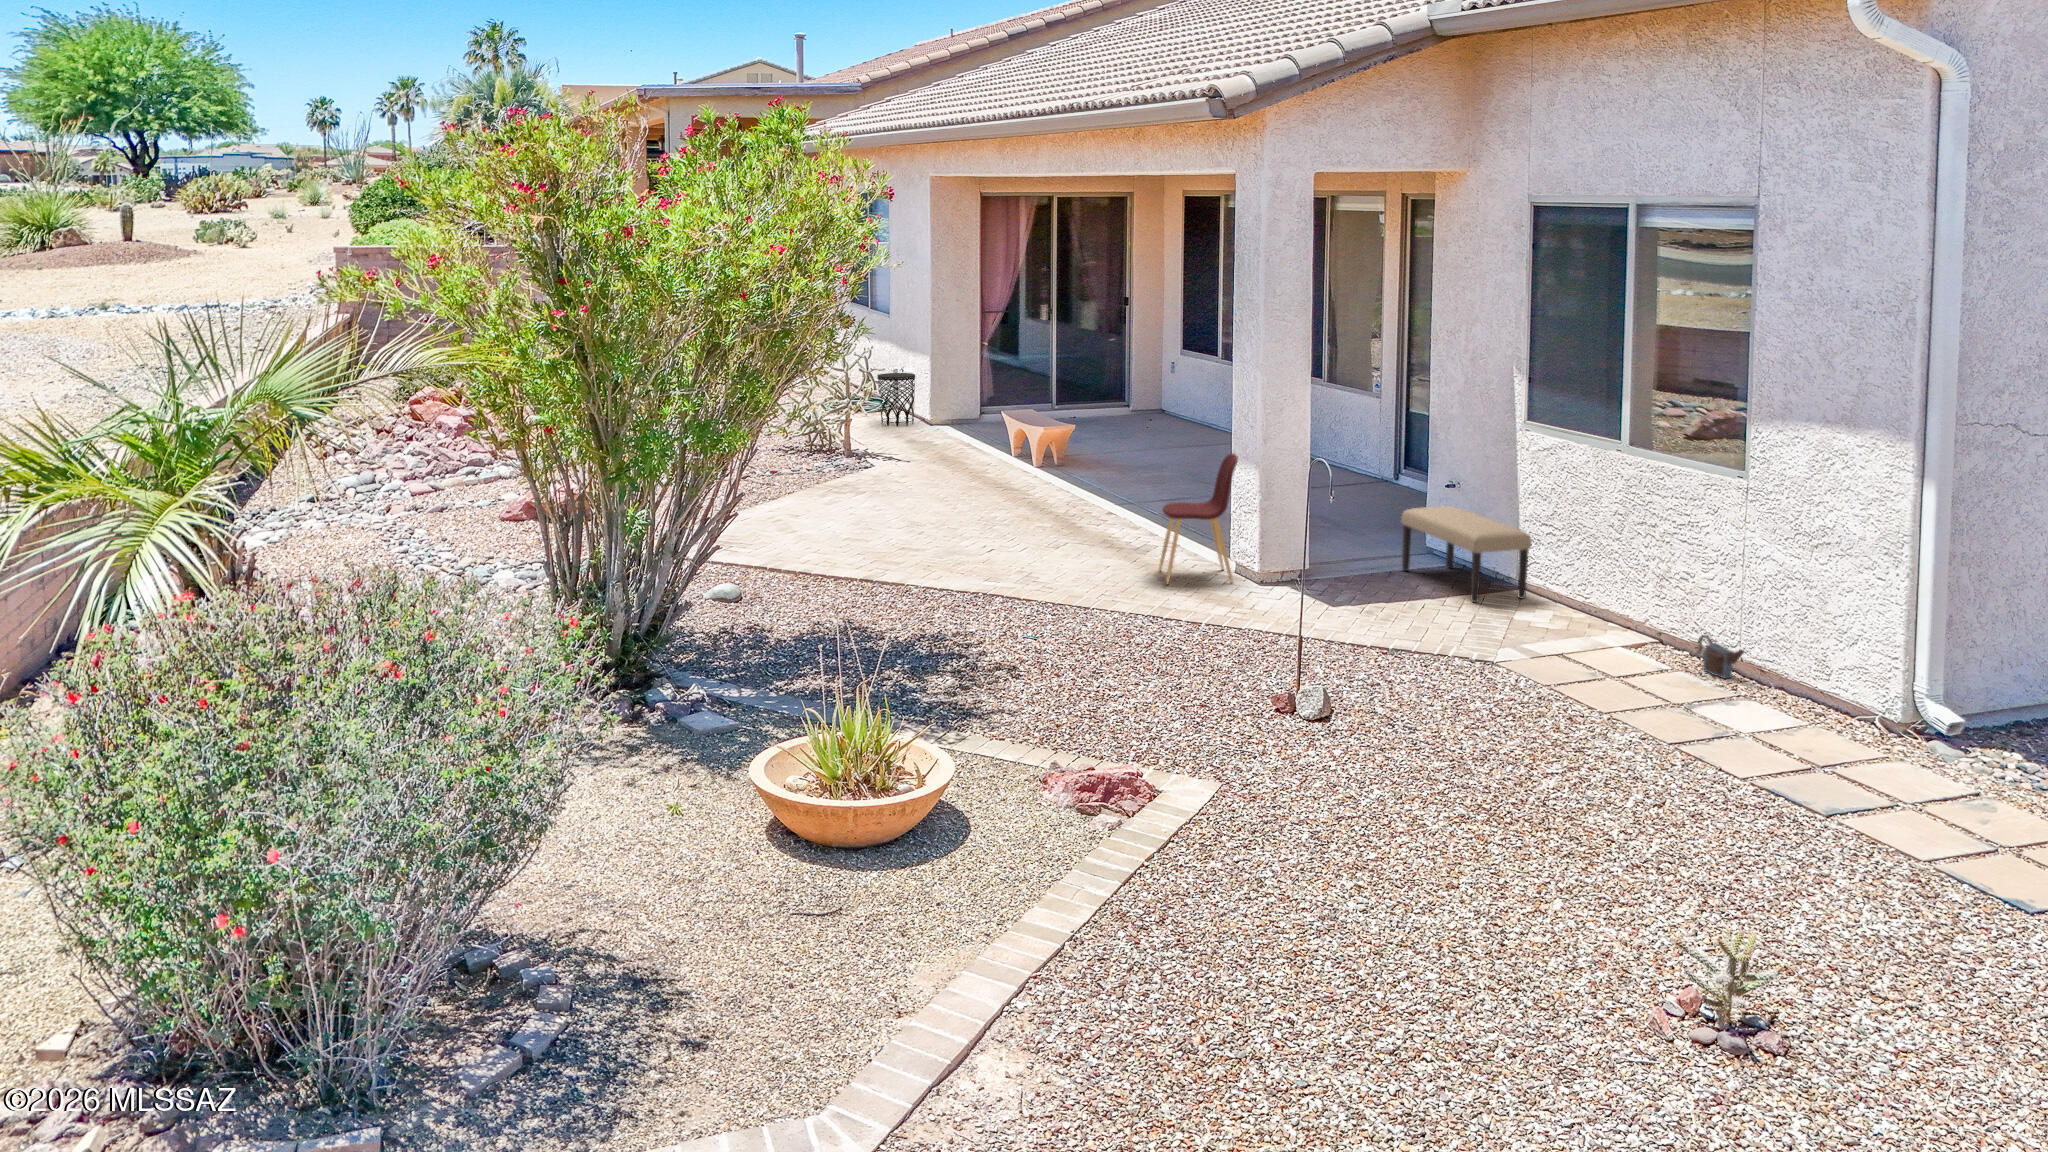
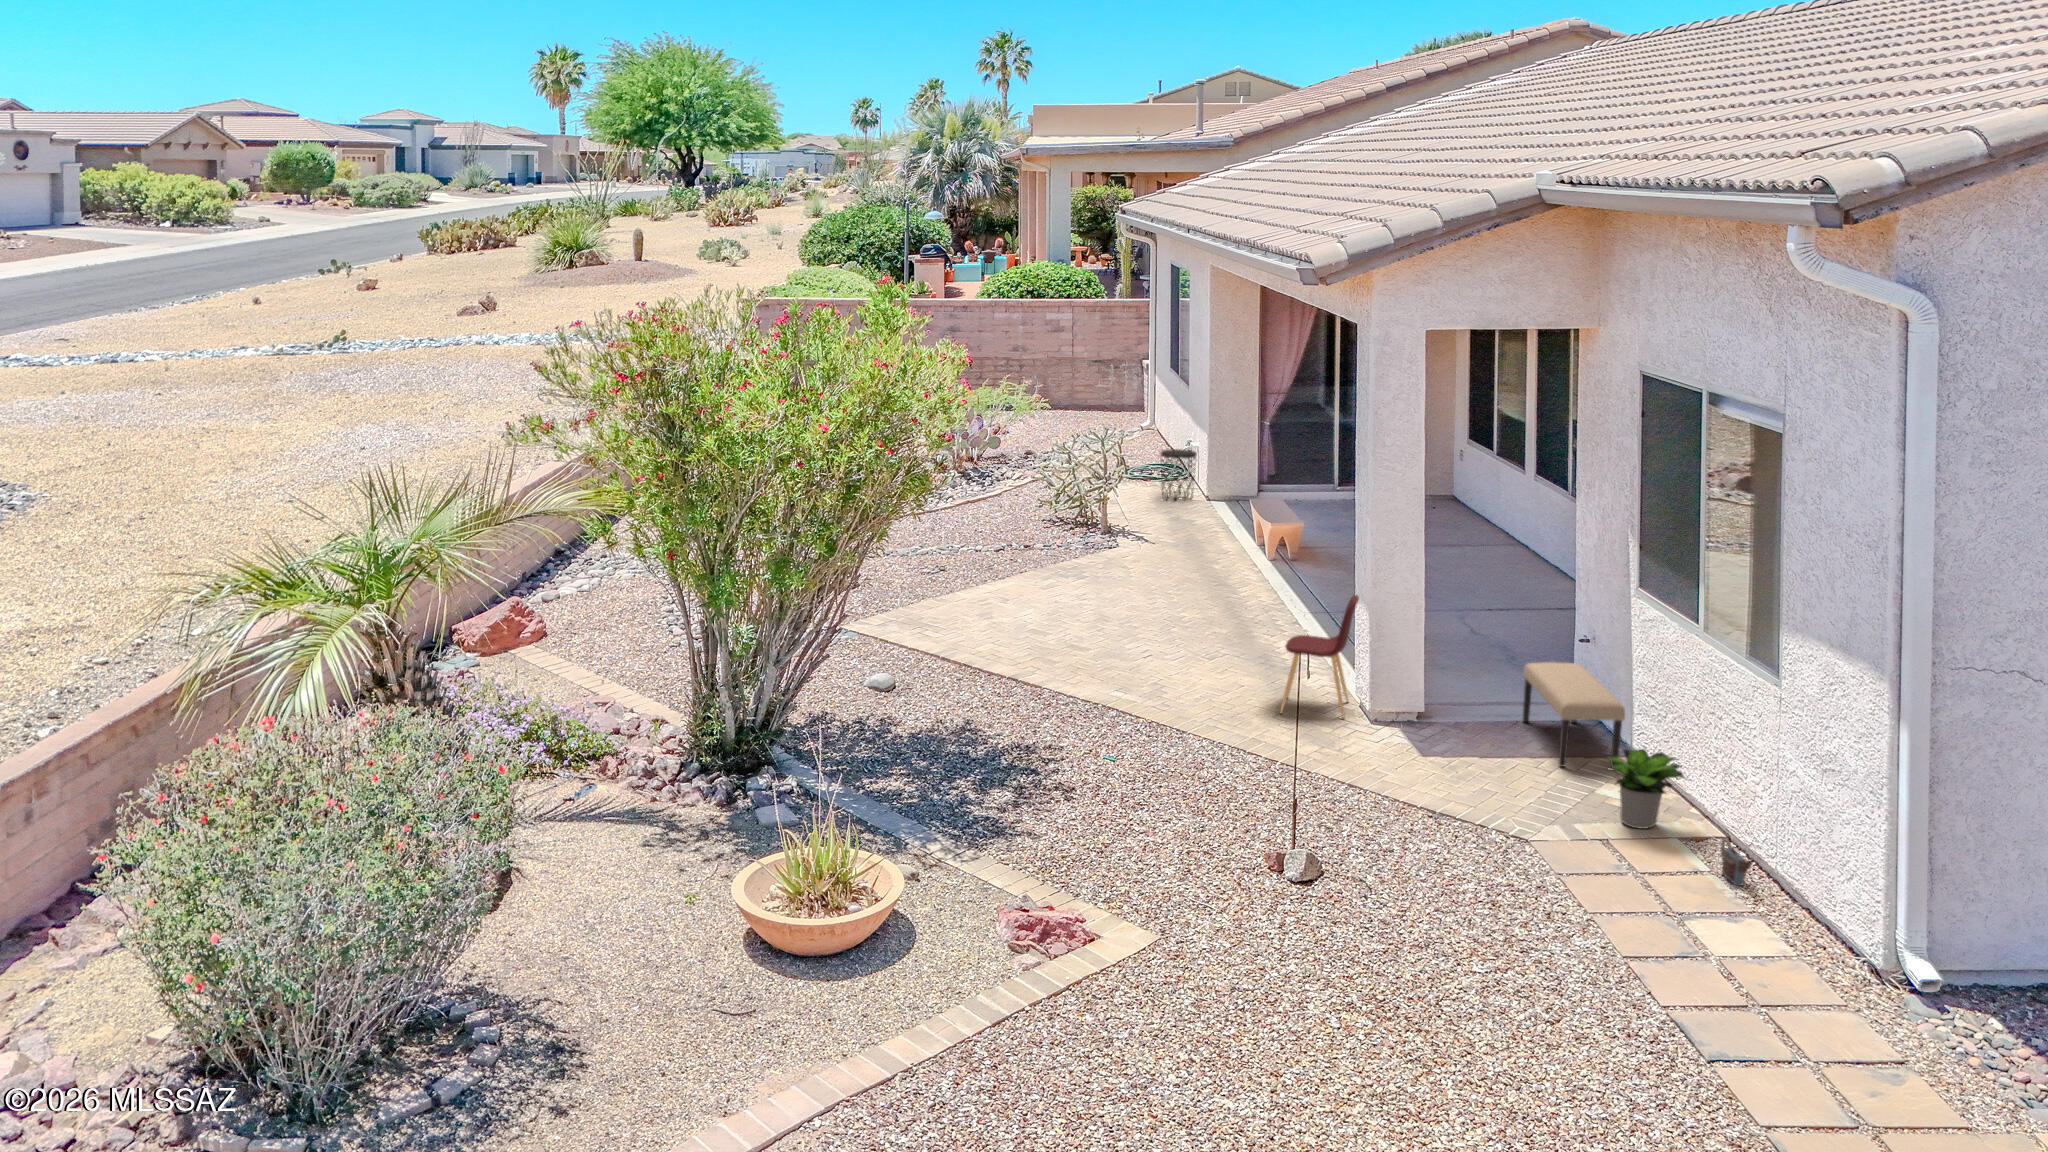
potted plant: none [1551,565,1641,643] -> present [1606,749,1686,829]

